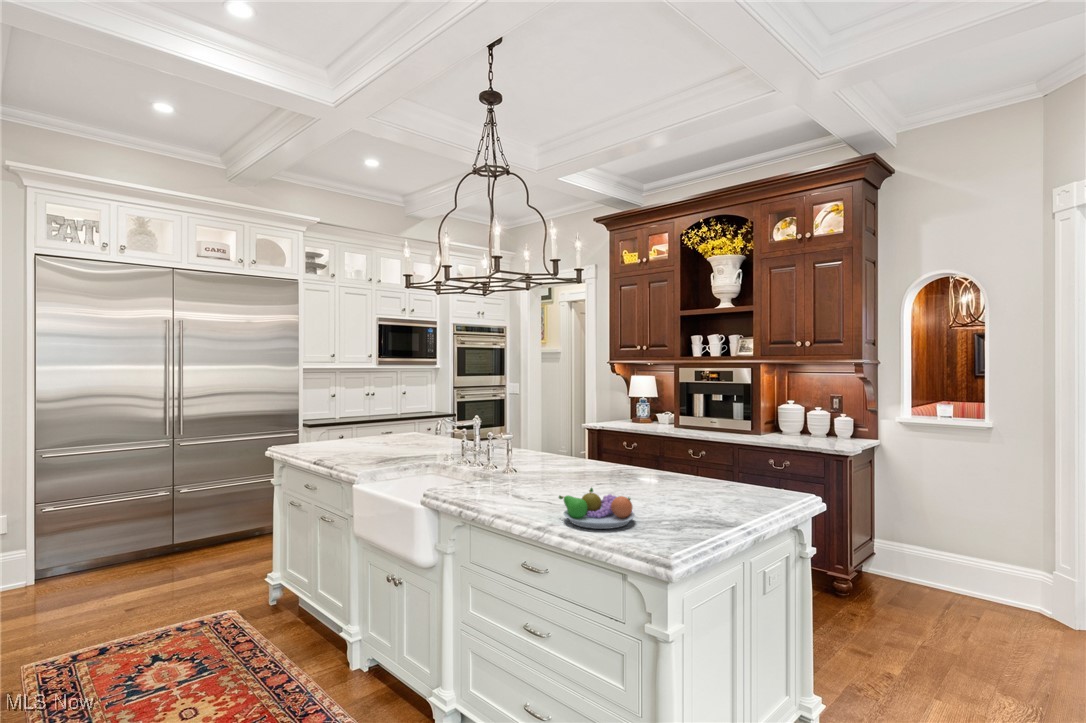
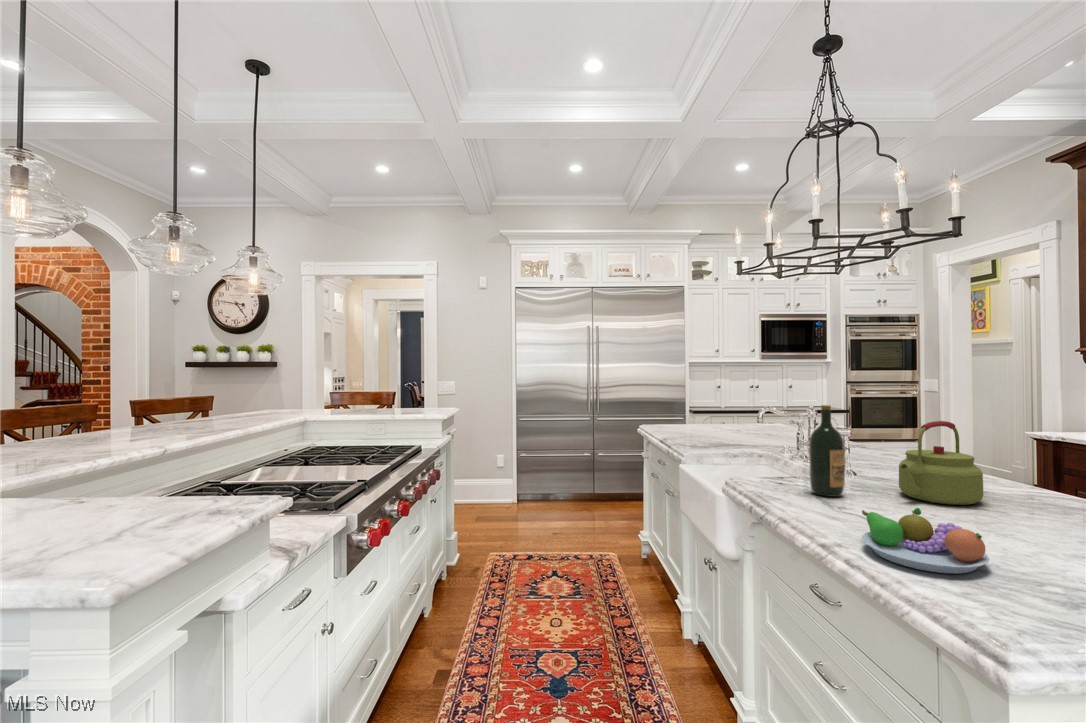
wine bottle: none [497,415,523,492] -> present [809,405,845,497]
kettle: none [552,422,602,485] -> present [899,421,983,505]

